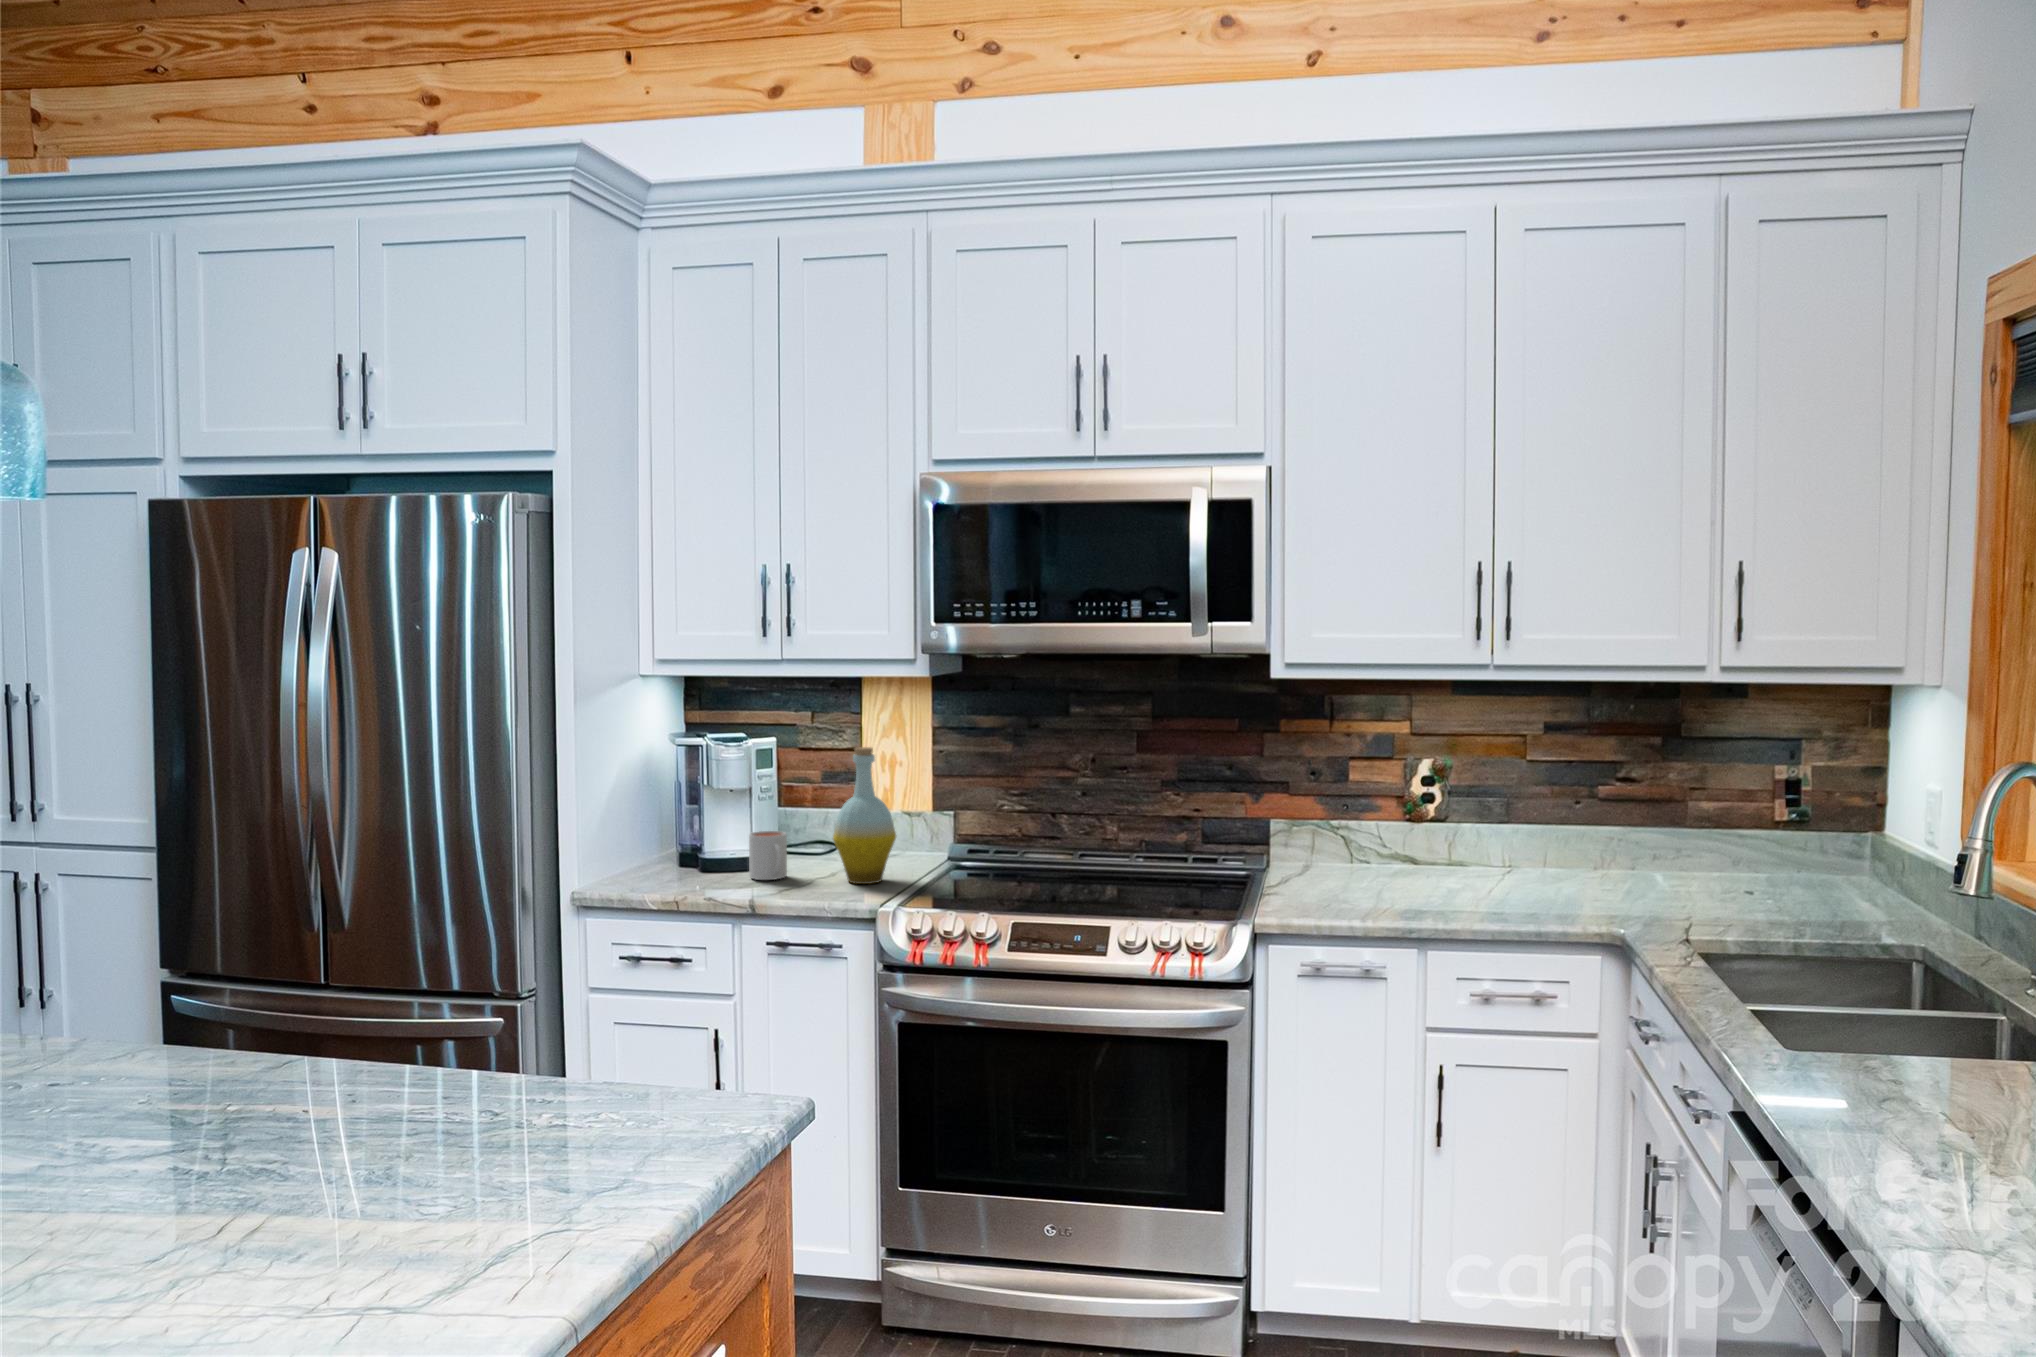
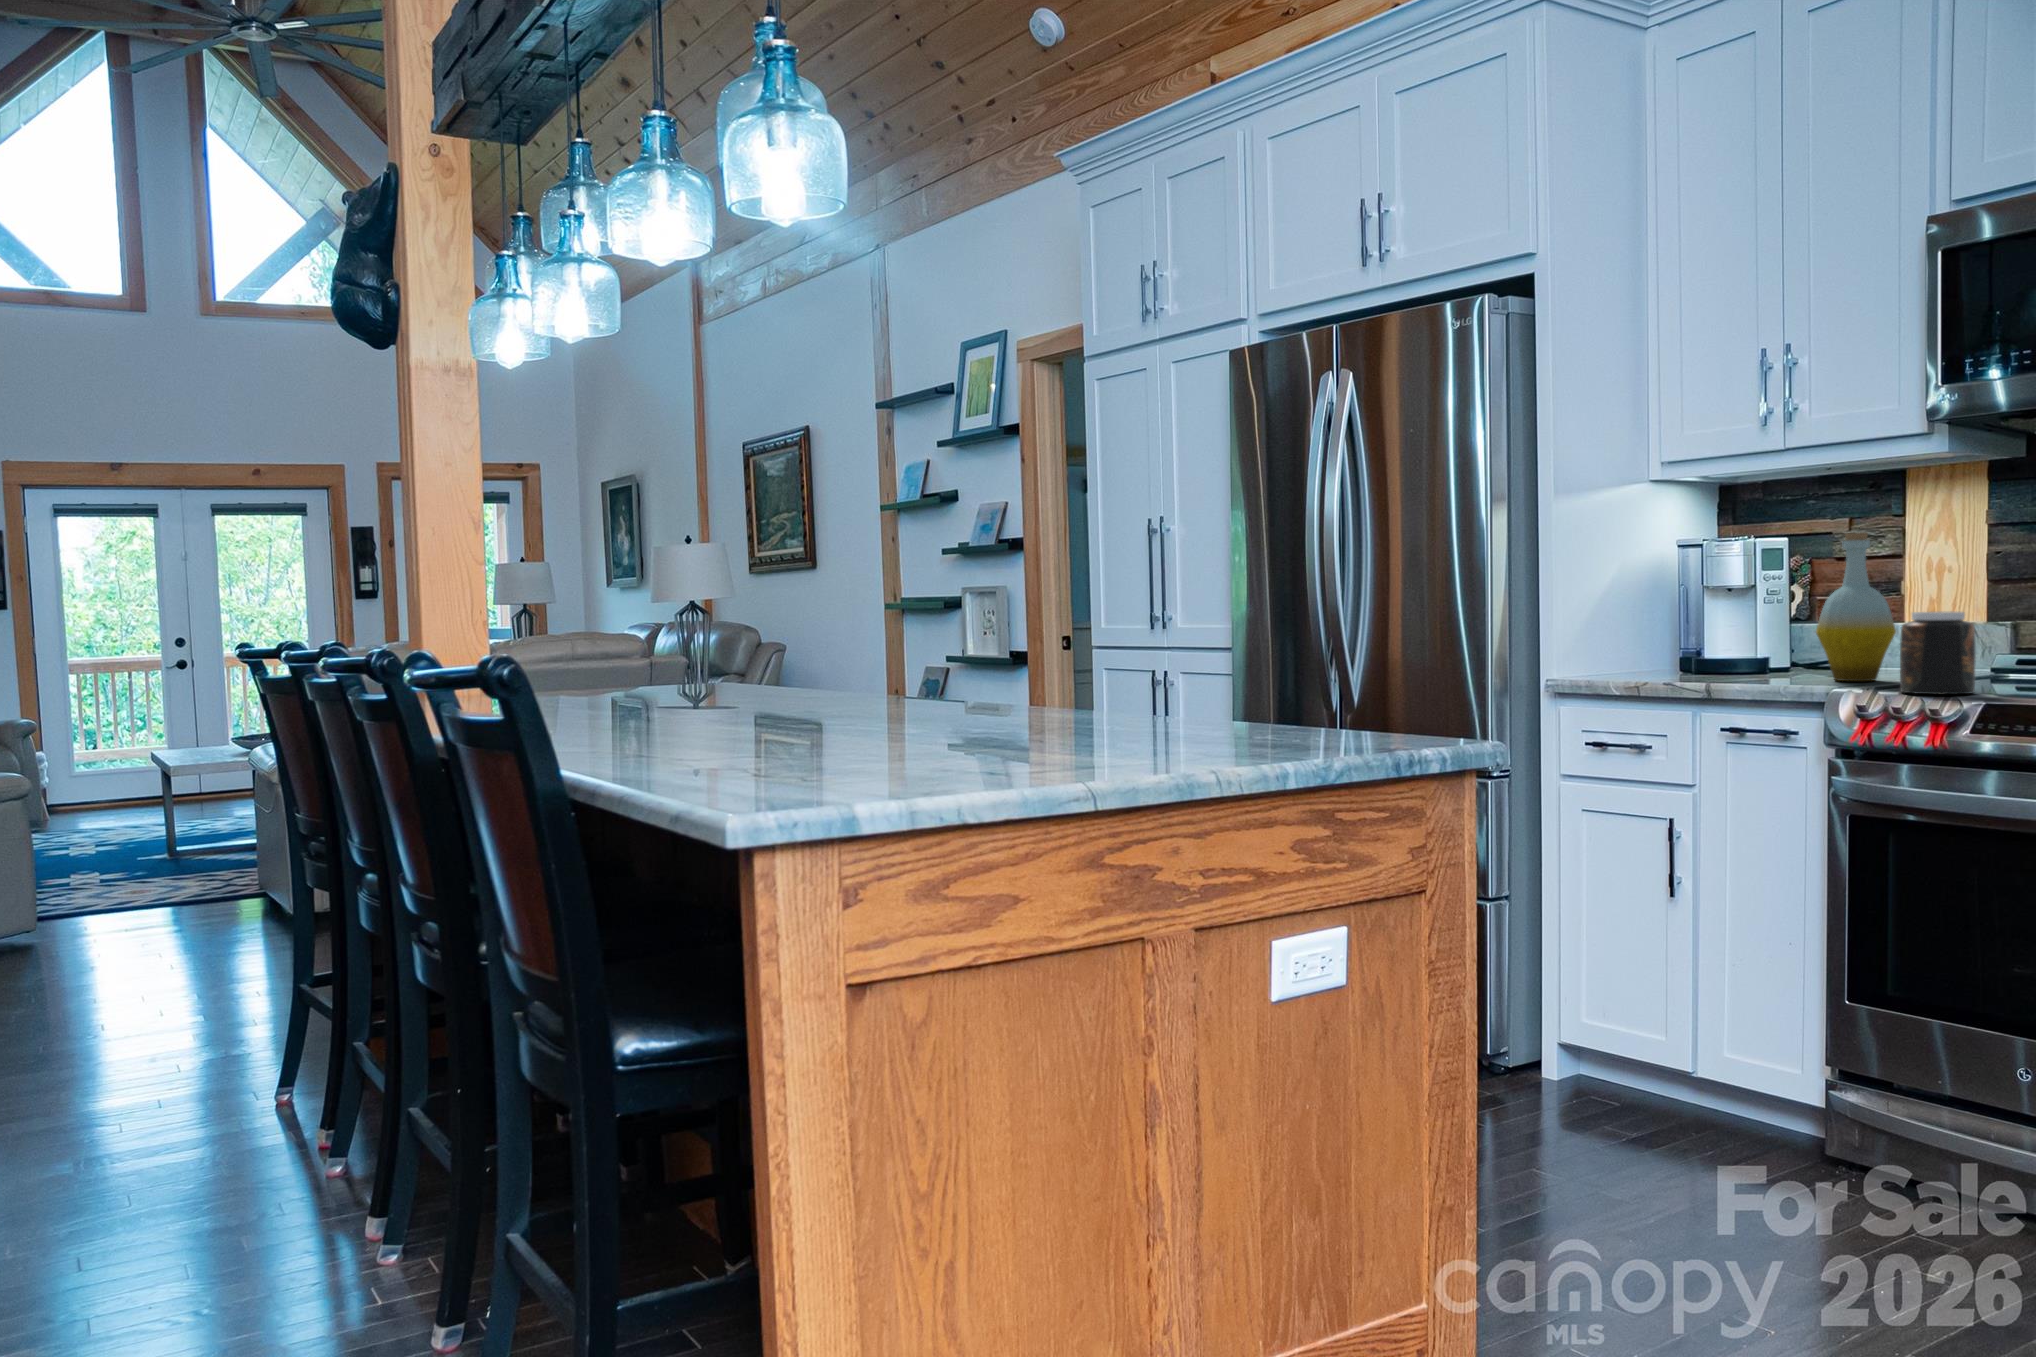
jar: none [924,827,980,904] -> present [1900,612,1976,694]
mug: present [749,831,787,880] -> none [1728,628,1771,676]

